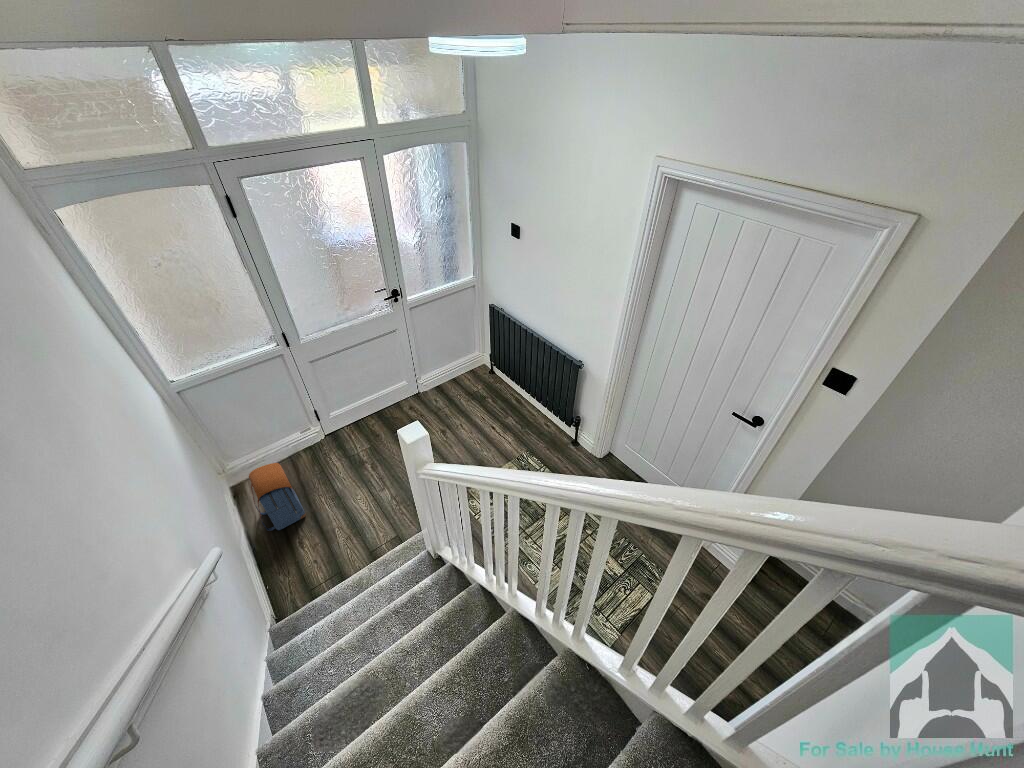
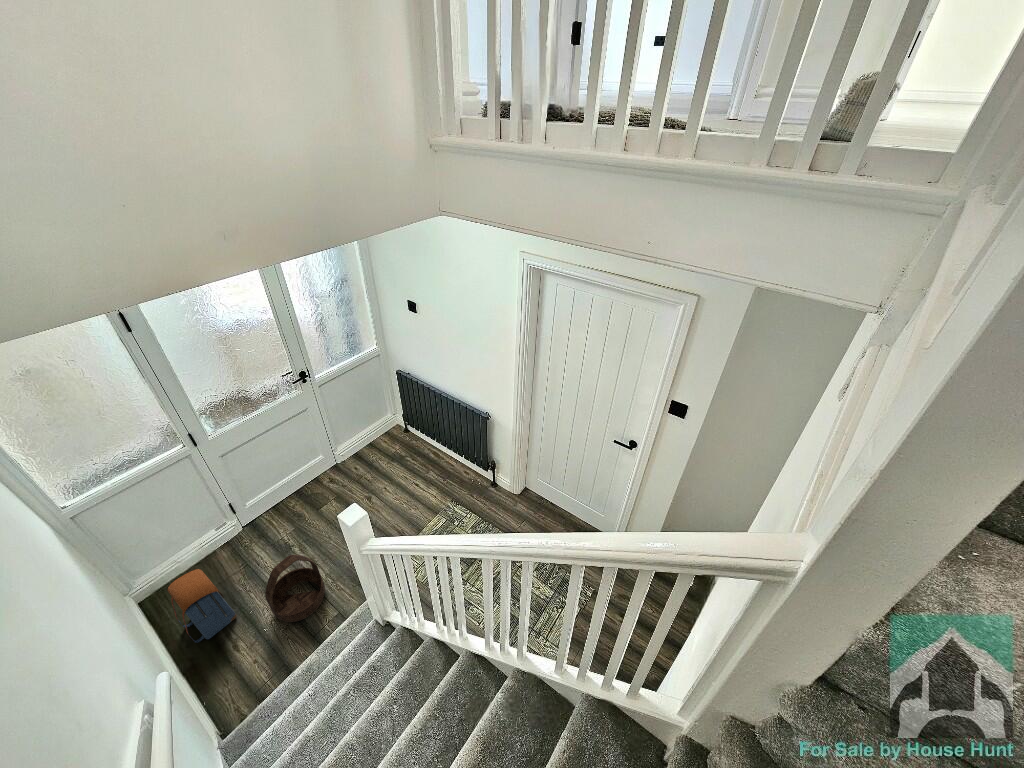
basket: none [331,468,388,534] -> present [265,555,325,622]

